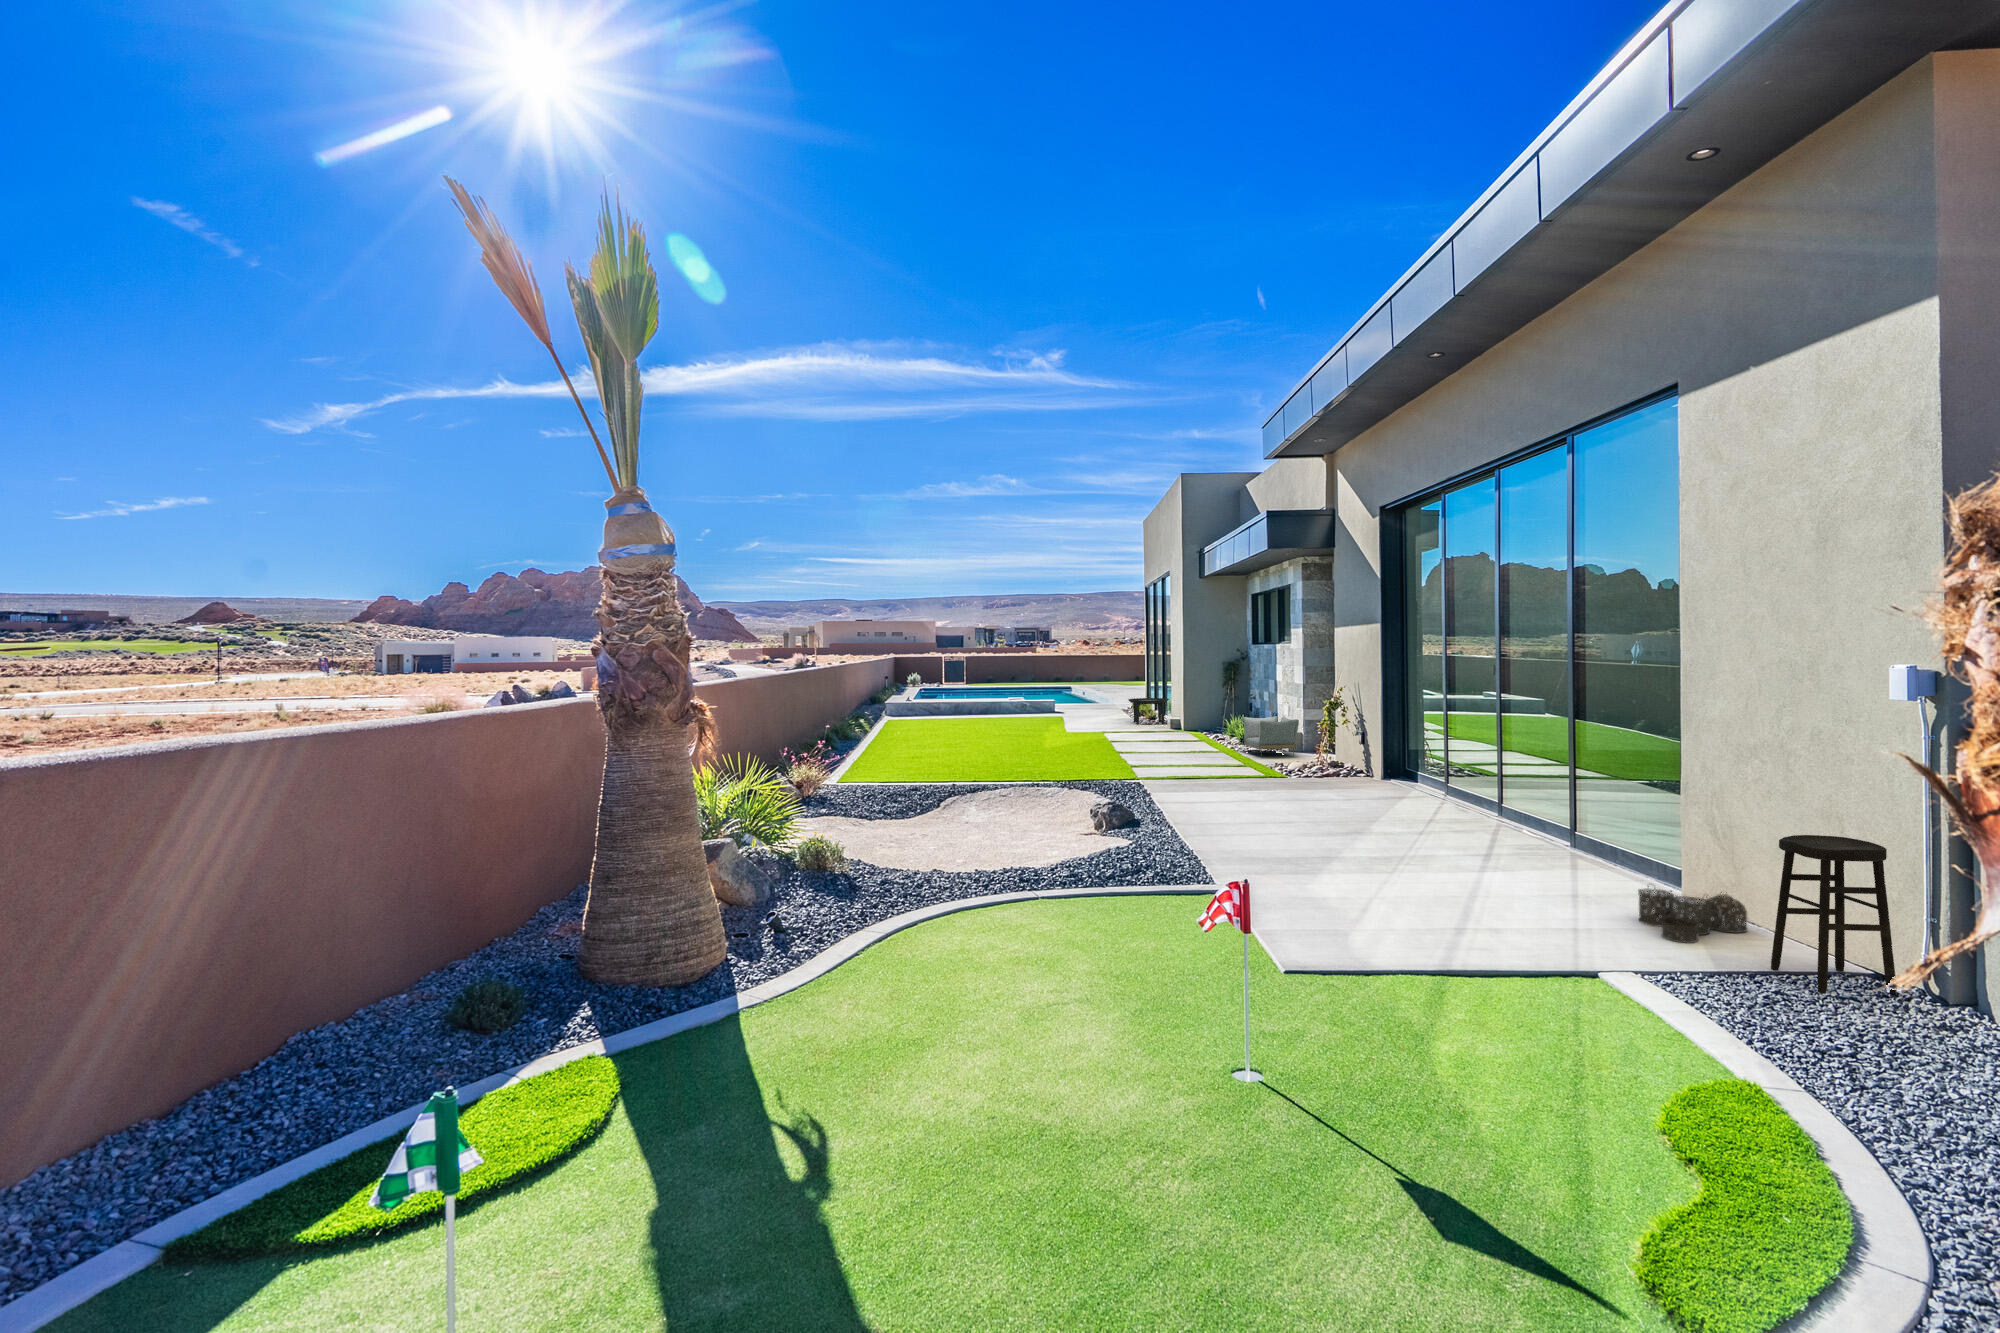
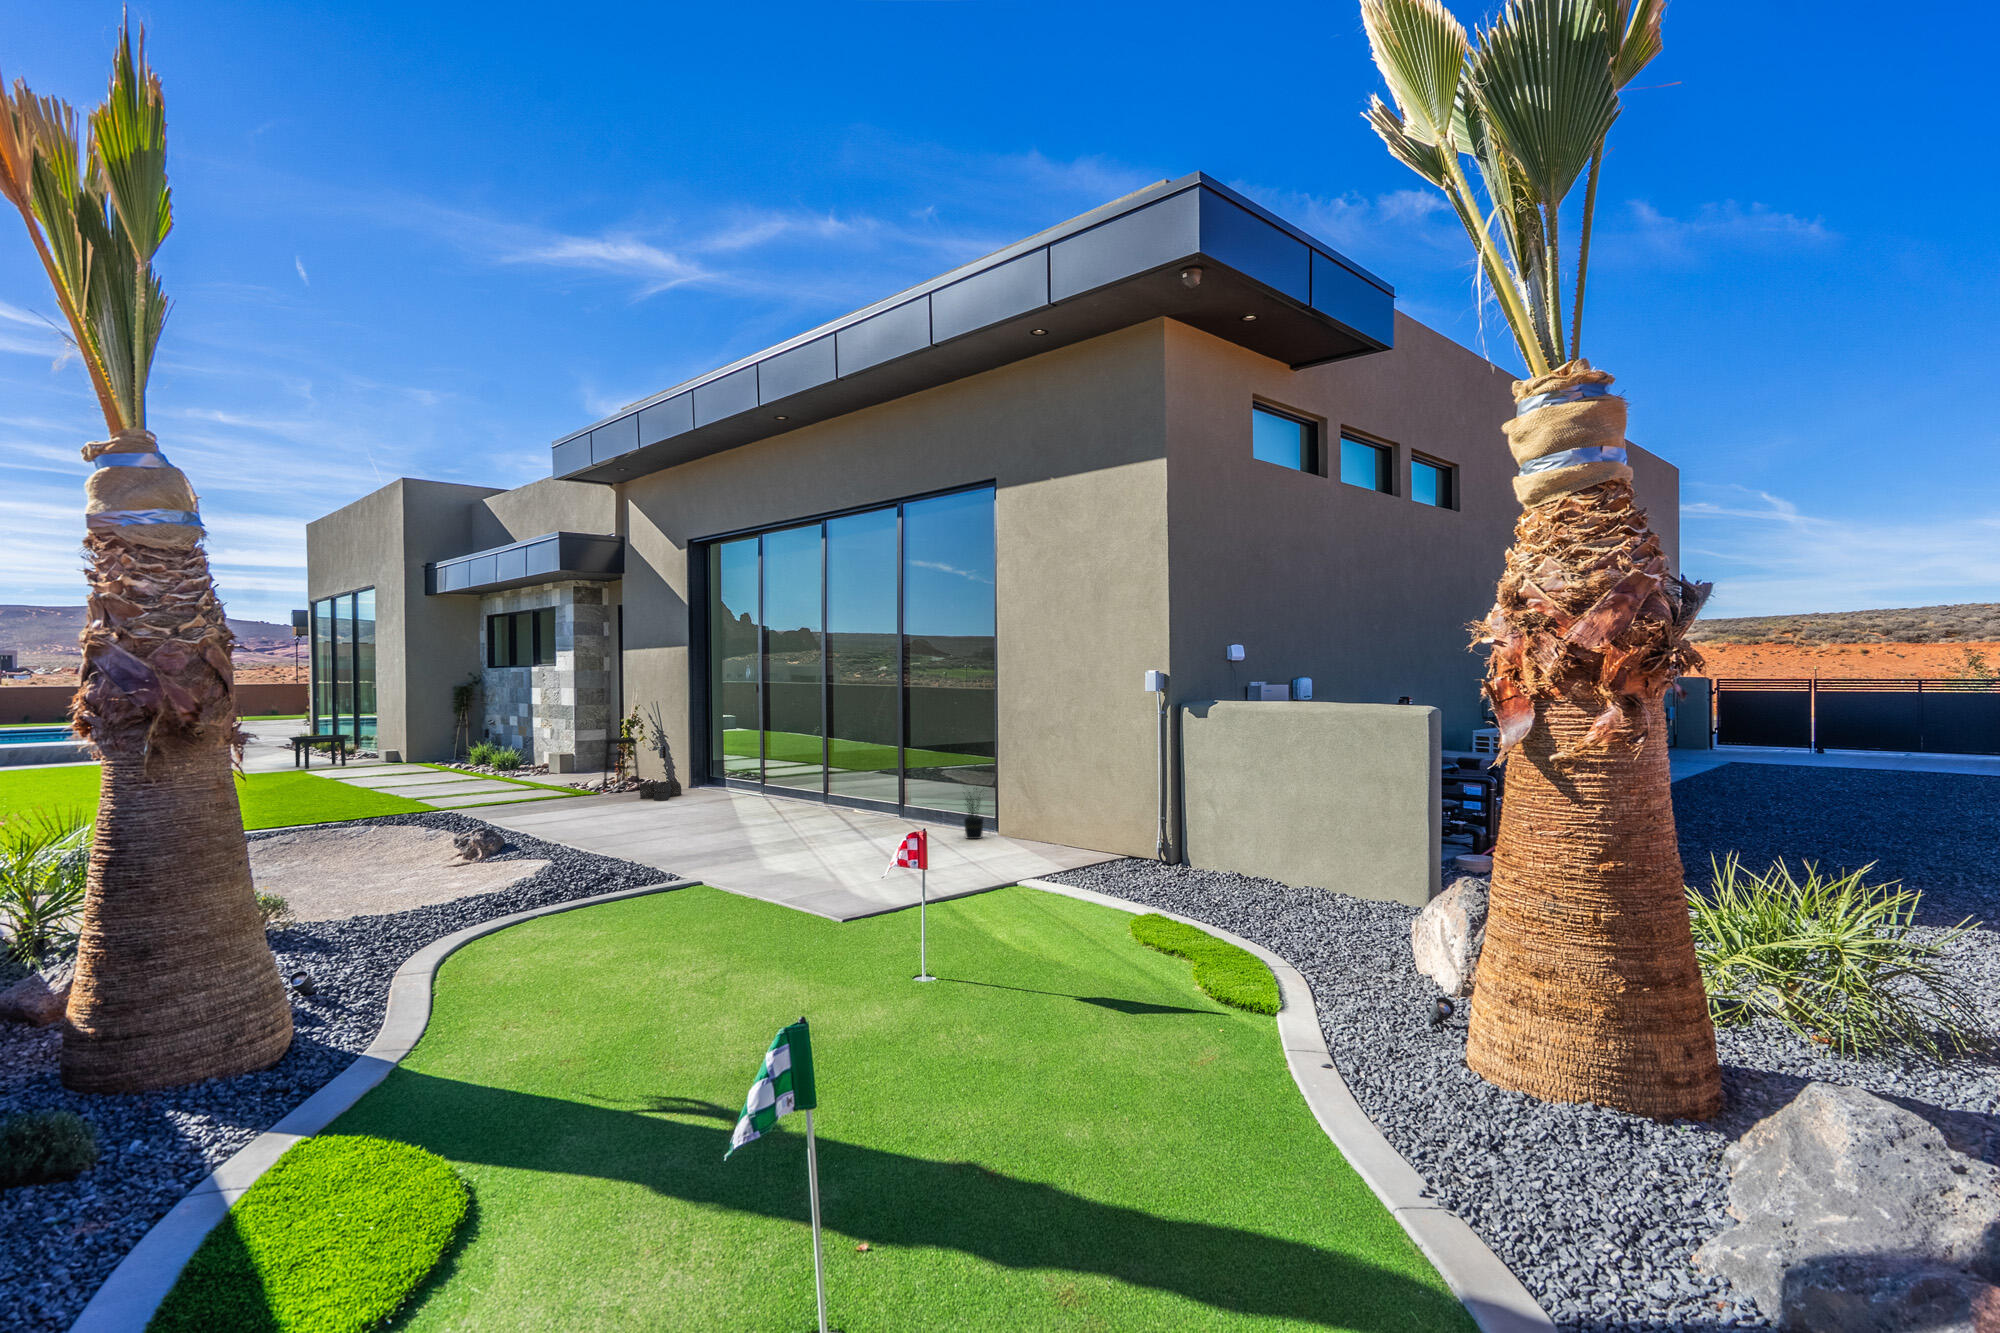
armchair: present [1243,716,1299,757] -> none [506,743,574,788]
potted plant: none [1617,810,1672,893] -> present [964,789,983,839]
stool: present [1771,835,1896,994] -> present [603,738,640,792]
woven basket: present [1638,886,1747,943] -> present [640,780,681,801]

